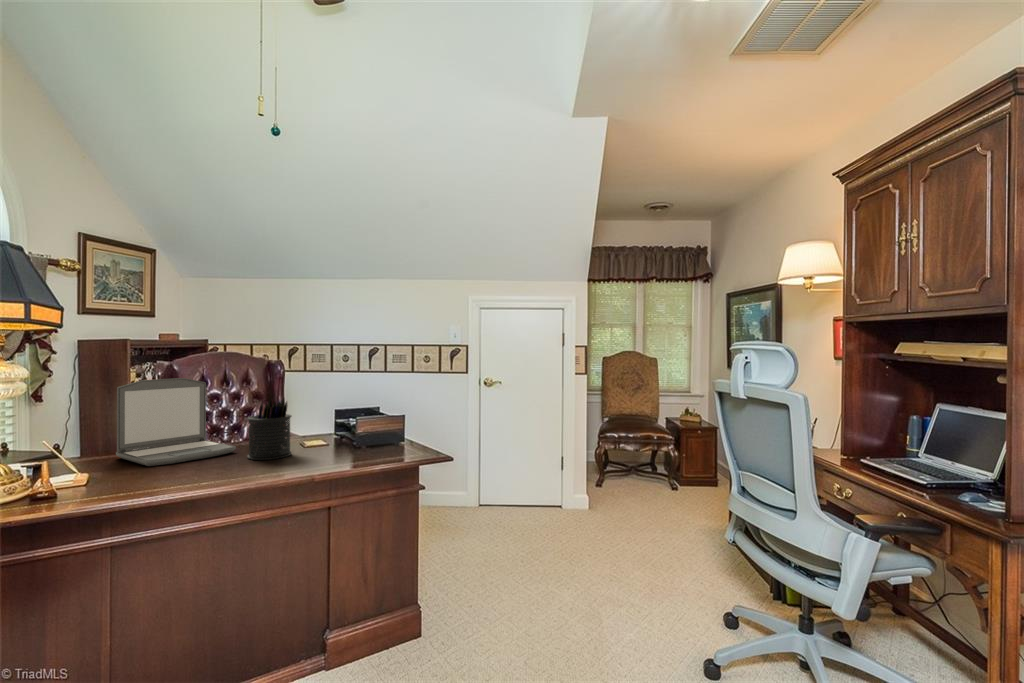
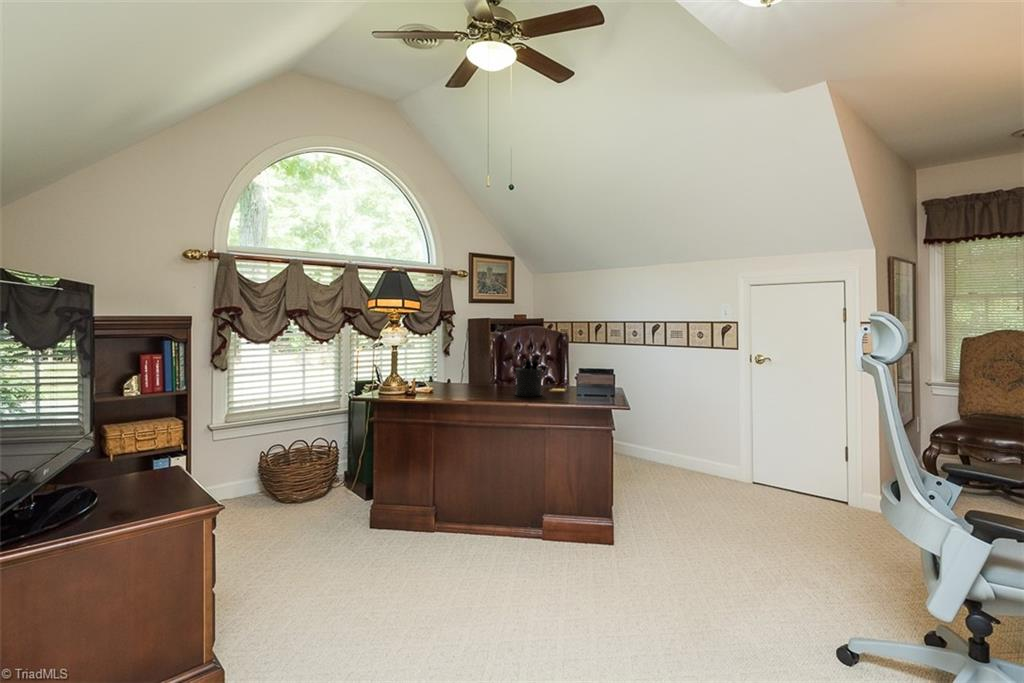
laptop: present [116,378,236,466] -> none [459,342,515,392]

